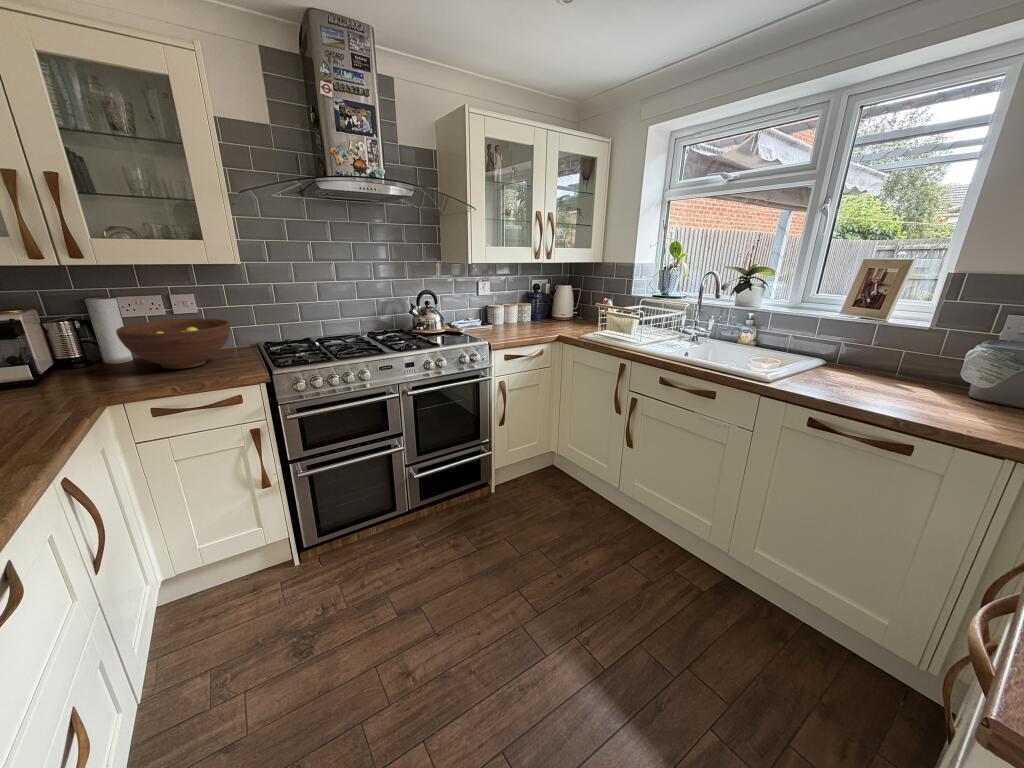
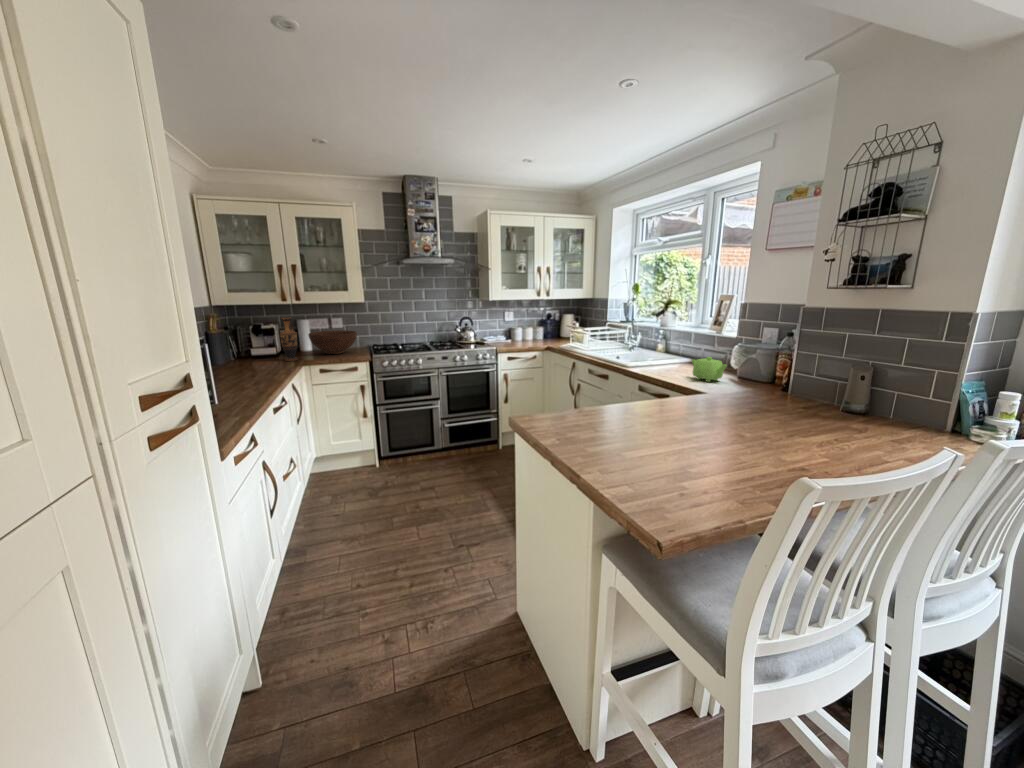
vase: none [27,298,93,398] -> present [280,318,298,361]
teapot: none [905,371,999,417] -> present [692,357,727,382]

